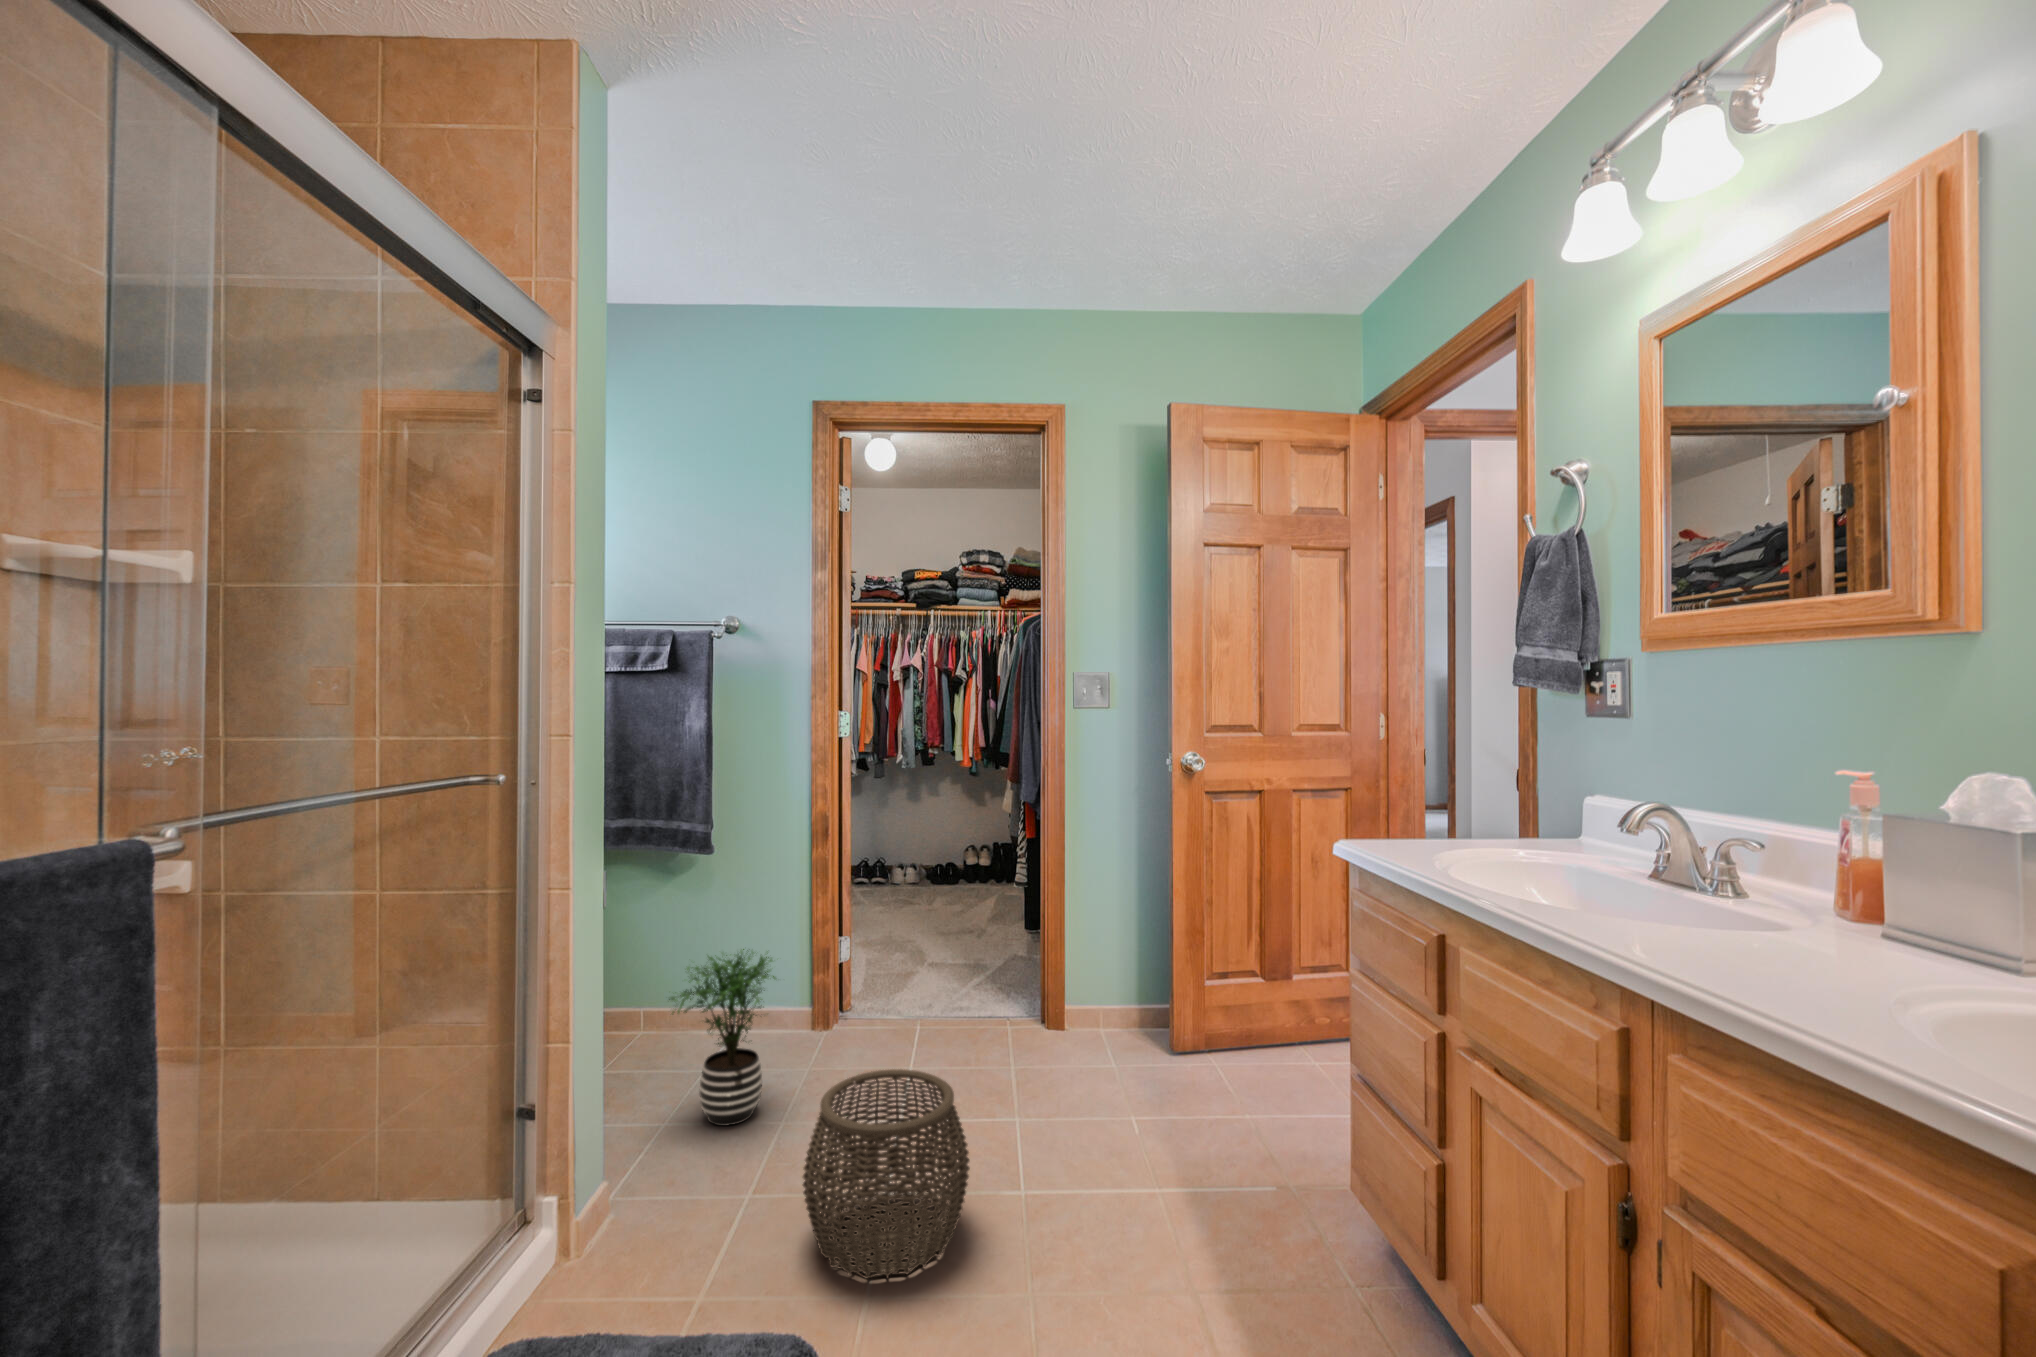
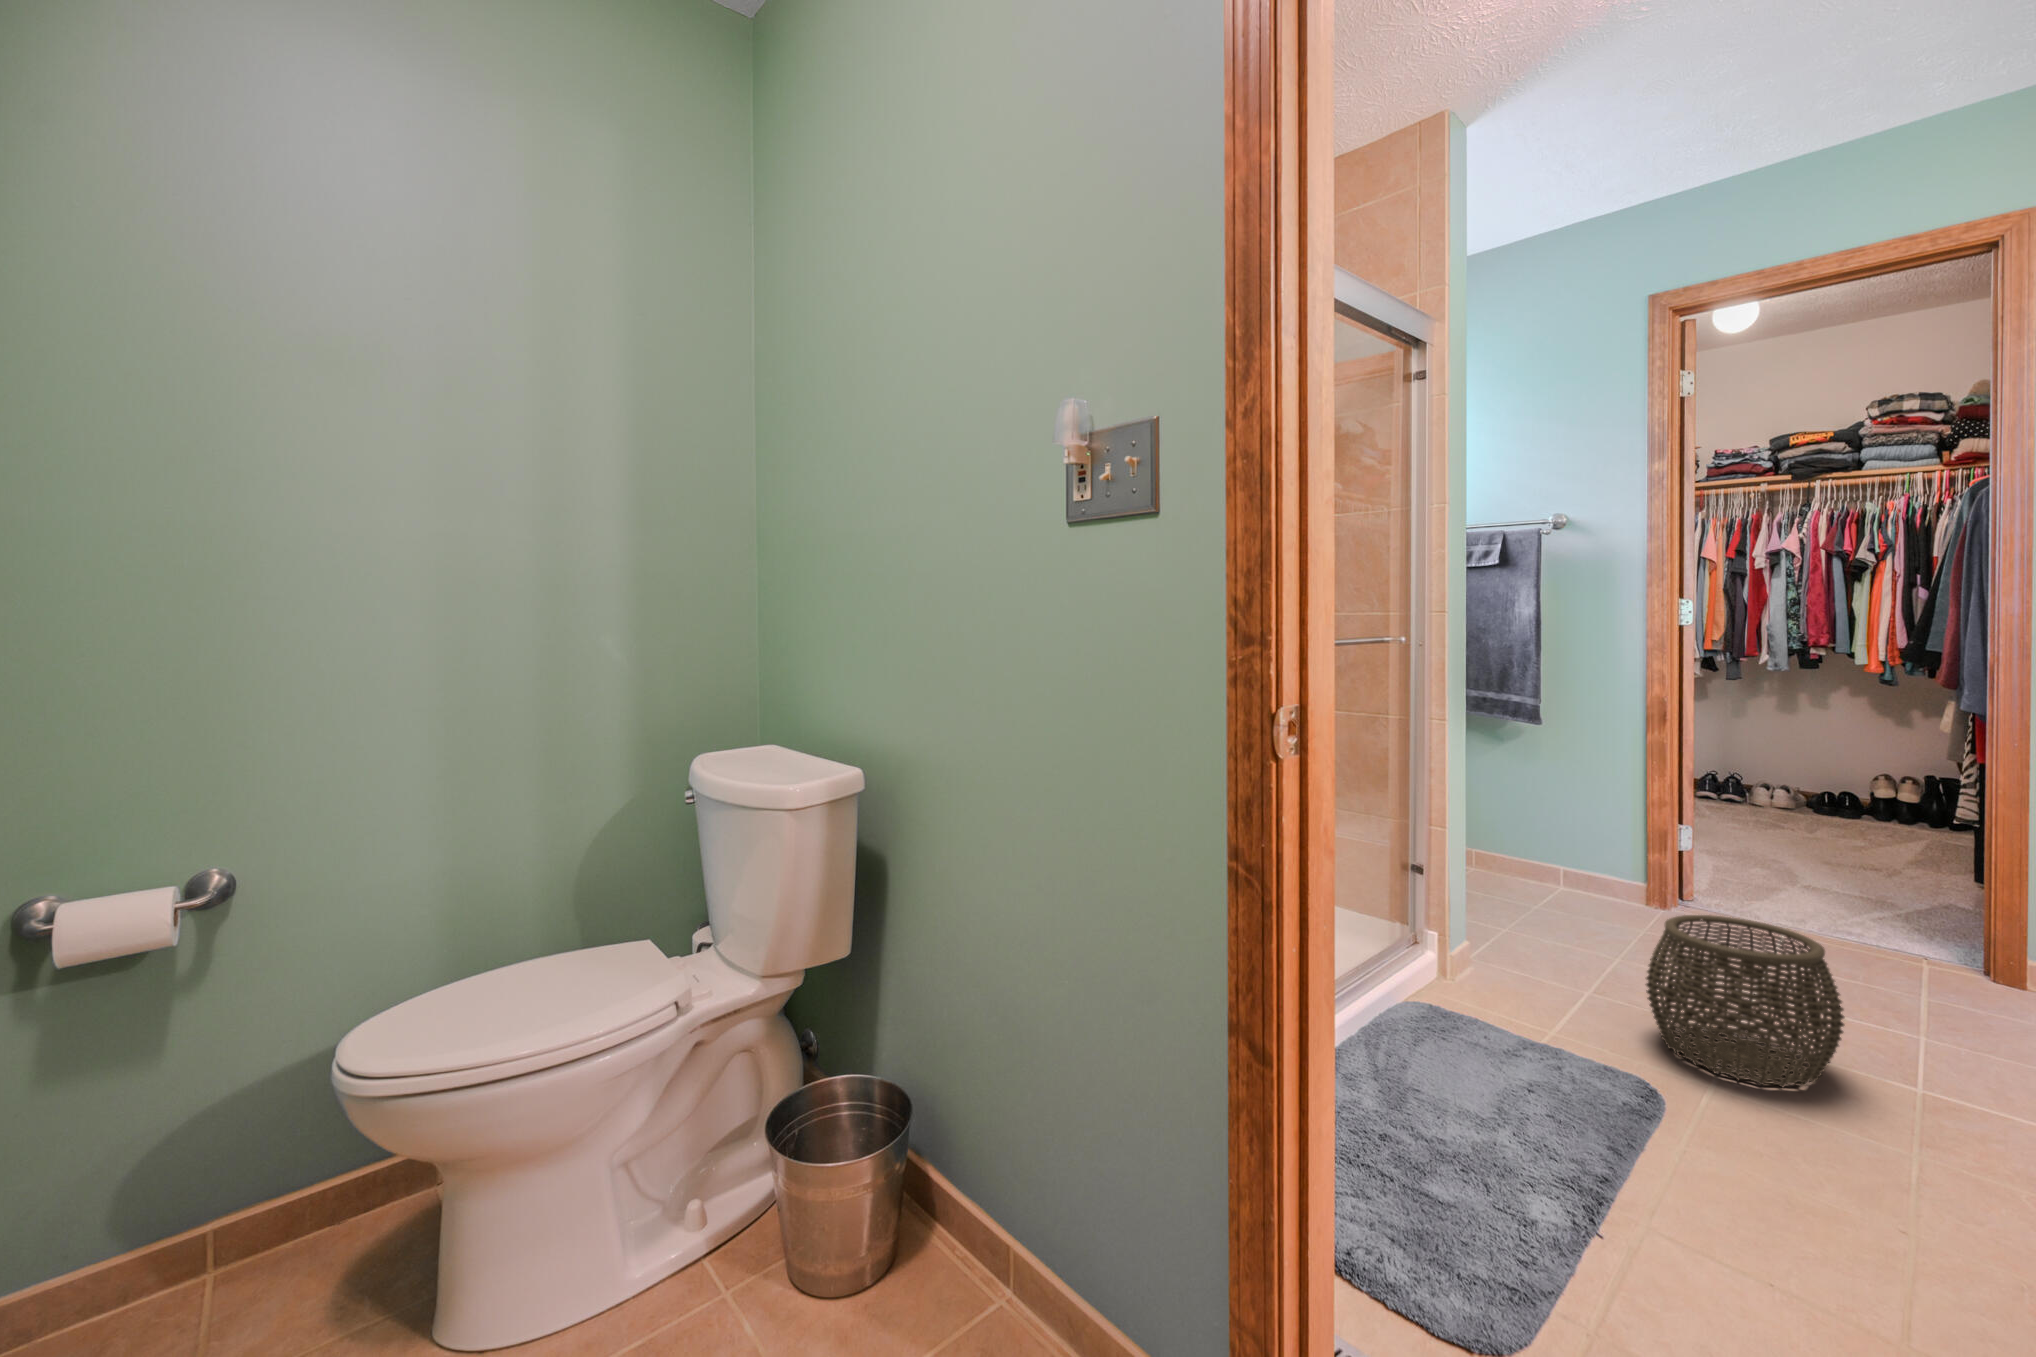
potted plant: present [669,949,776,1126] -> none [1505,801,1622,947]

